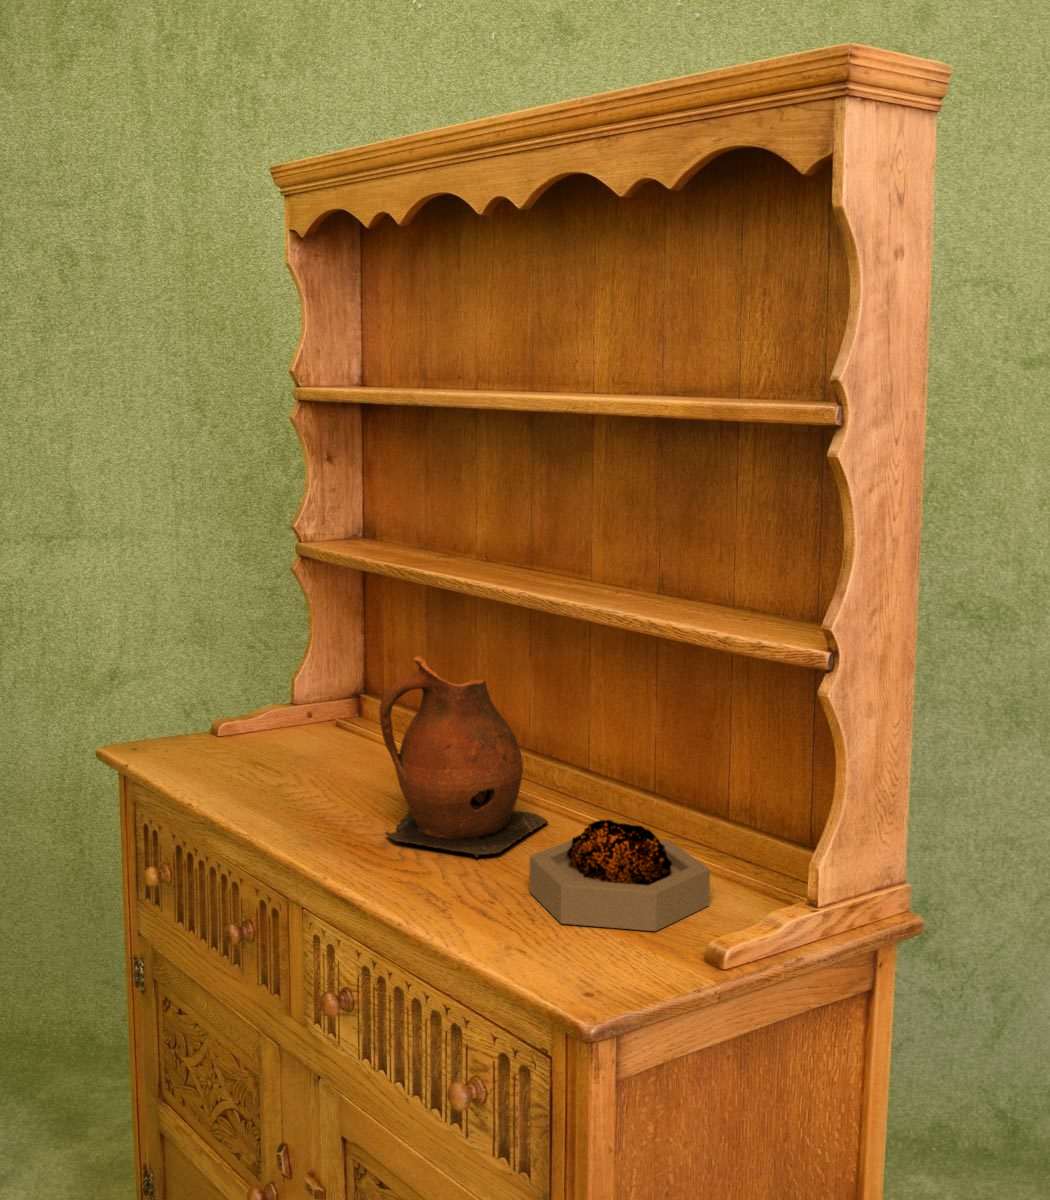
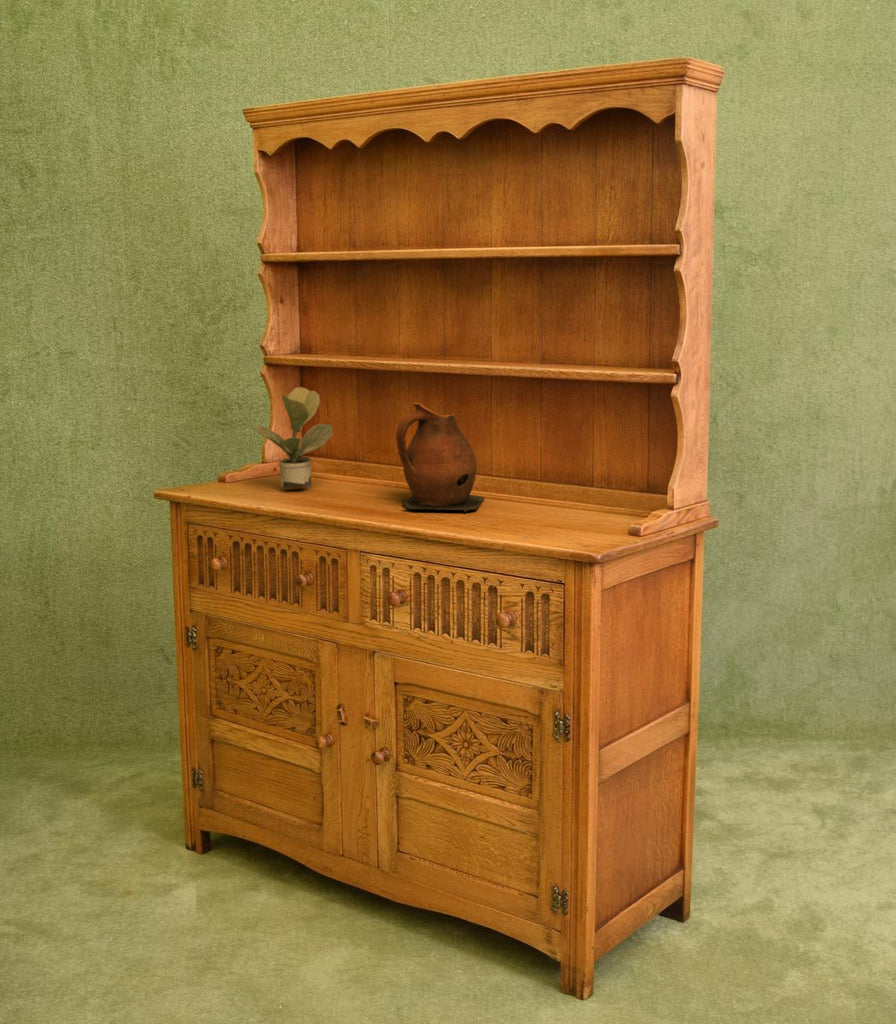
potted plant: none [224,604,340,766] -> present [252,387,333,488]
decorative bowl: present [529,820,710,931] -> none [511,474,608,529]

